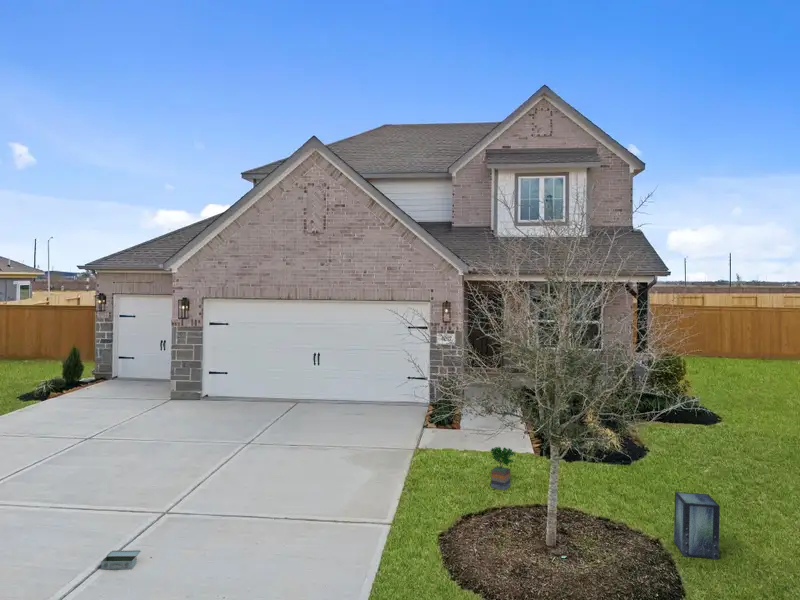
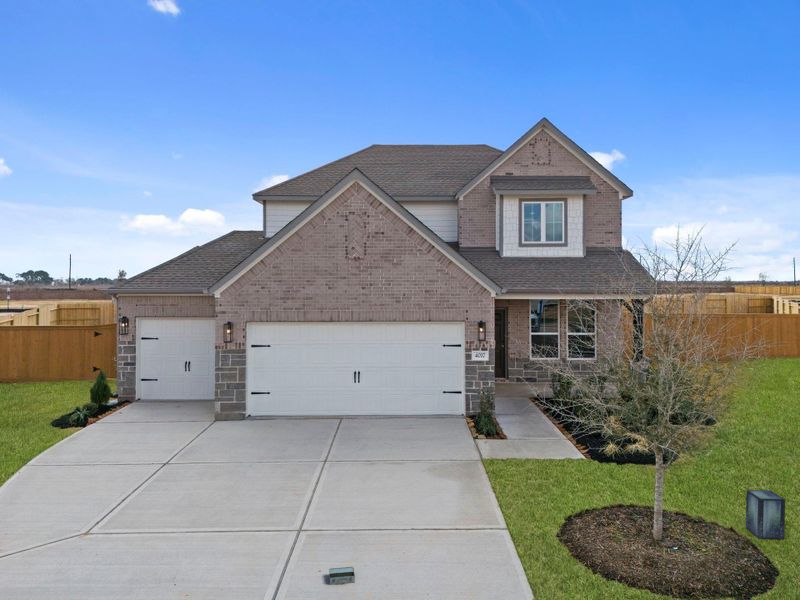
potted tree: present [491,447,515,490] -> none [575,458,599,494]

